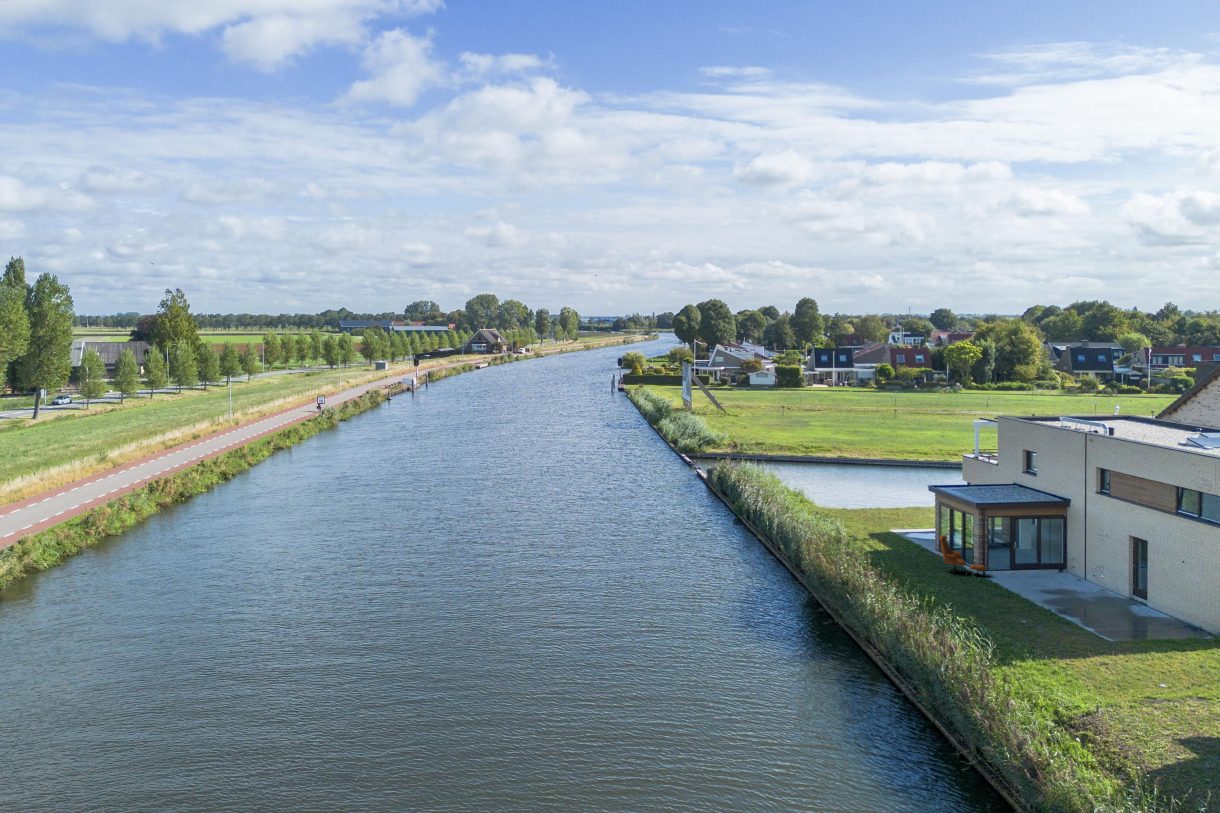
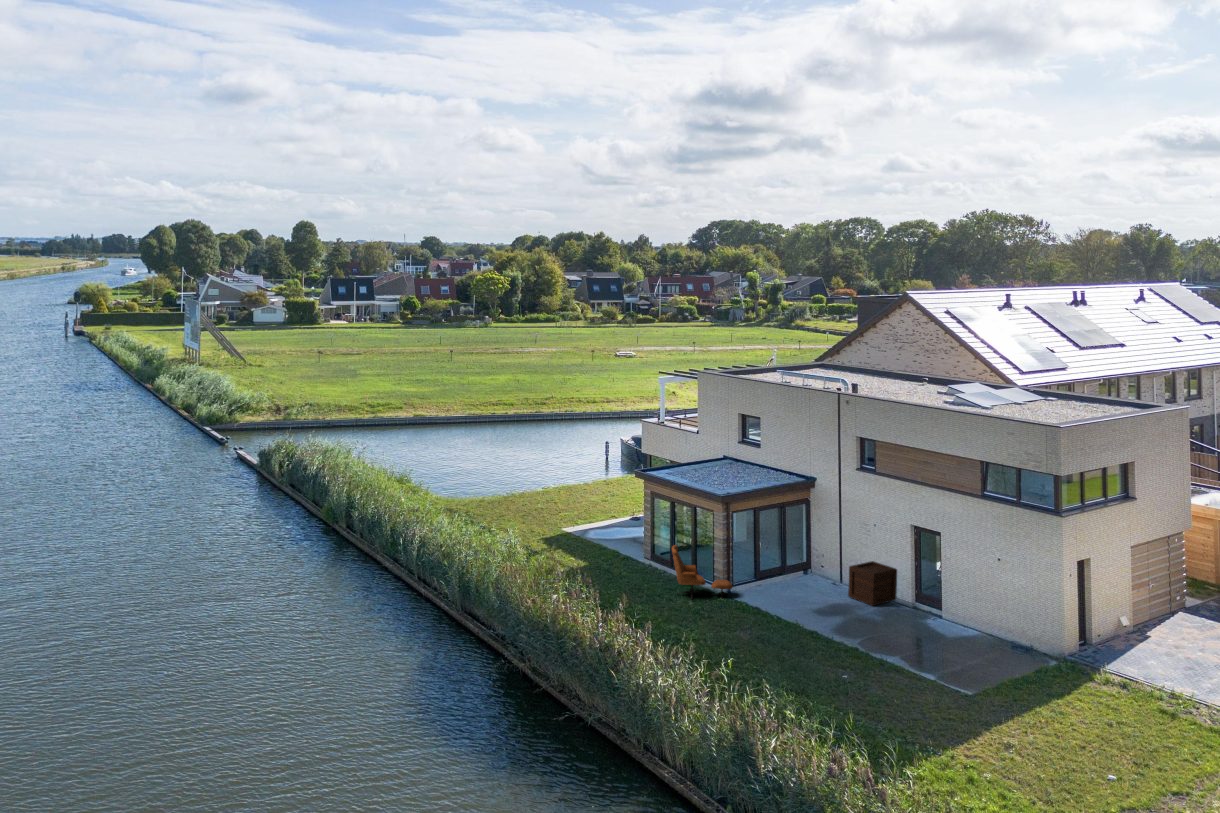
wooden crate: none [1079,563,1119,595] -> present [848,561,897,606]

